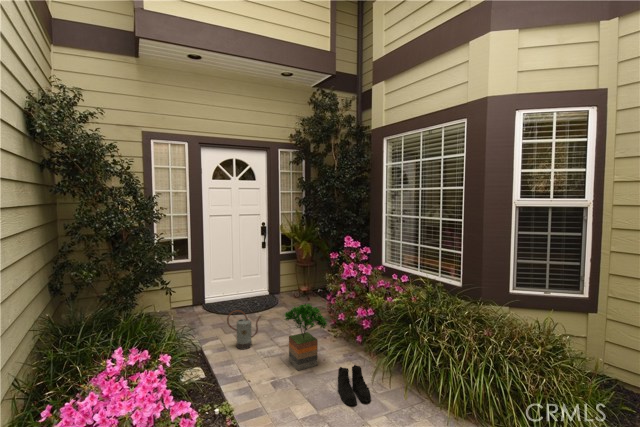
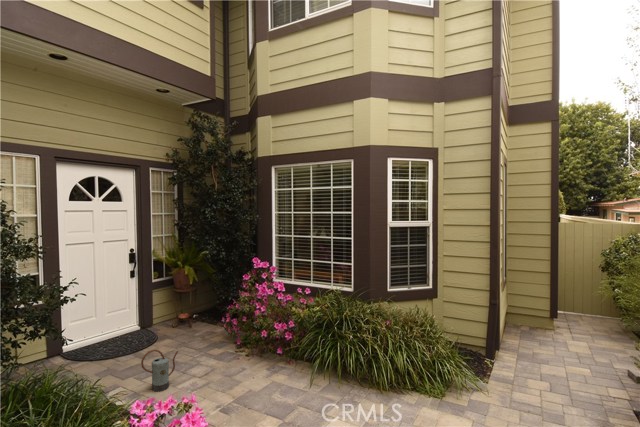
potted tree: present [285,304,327,370] -> none [214,328,261,394]
boots: present [338,365,371,405] -> none [283,373,315,406]

